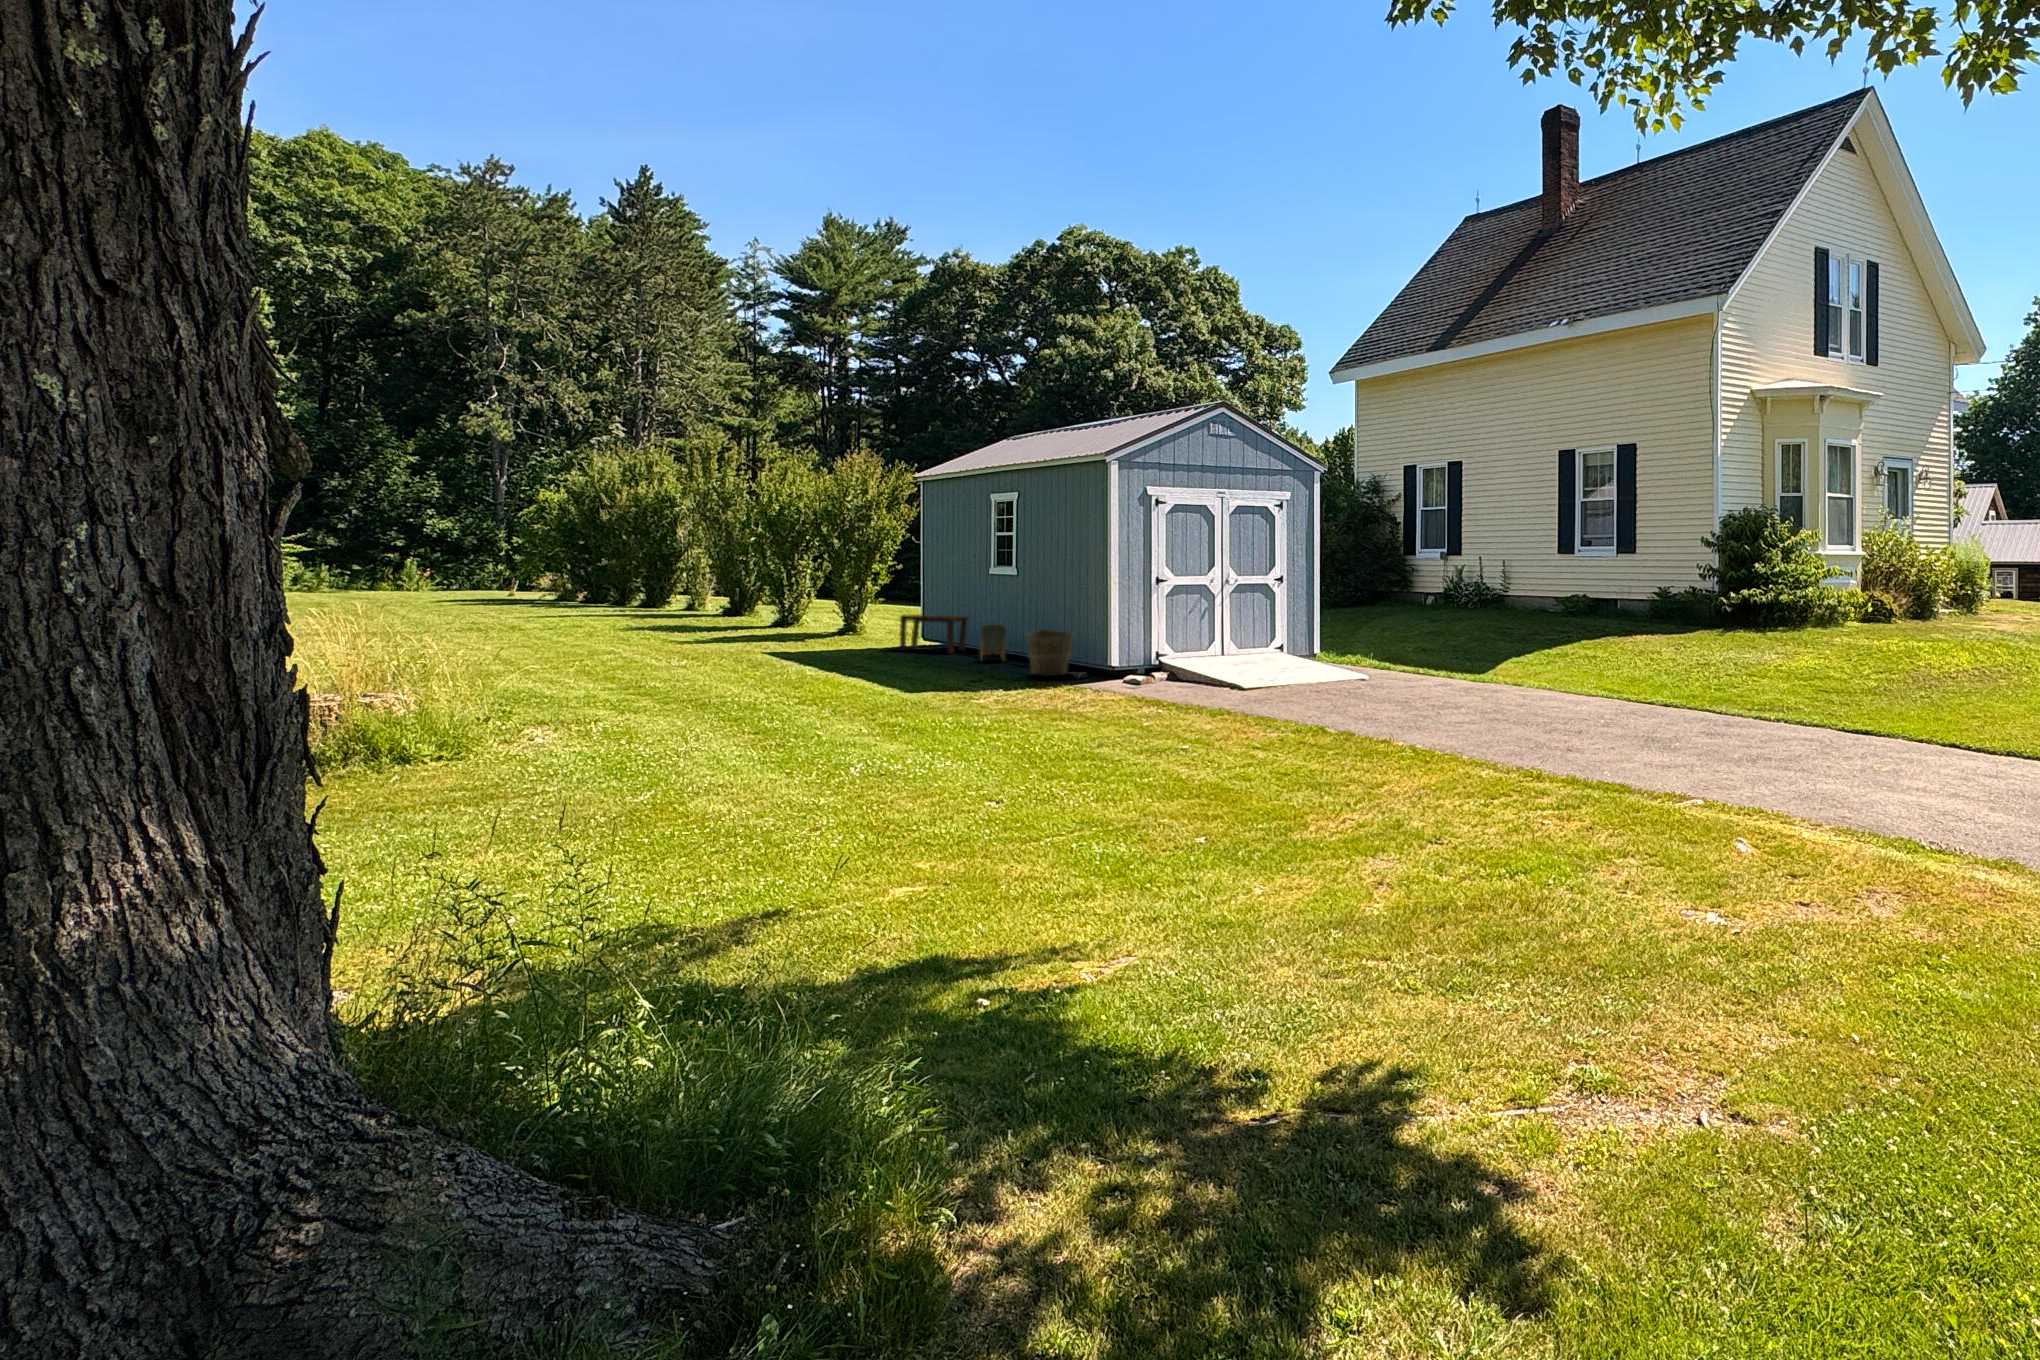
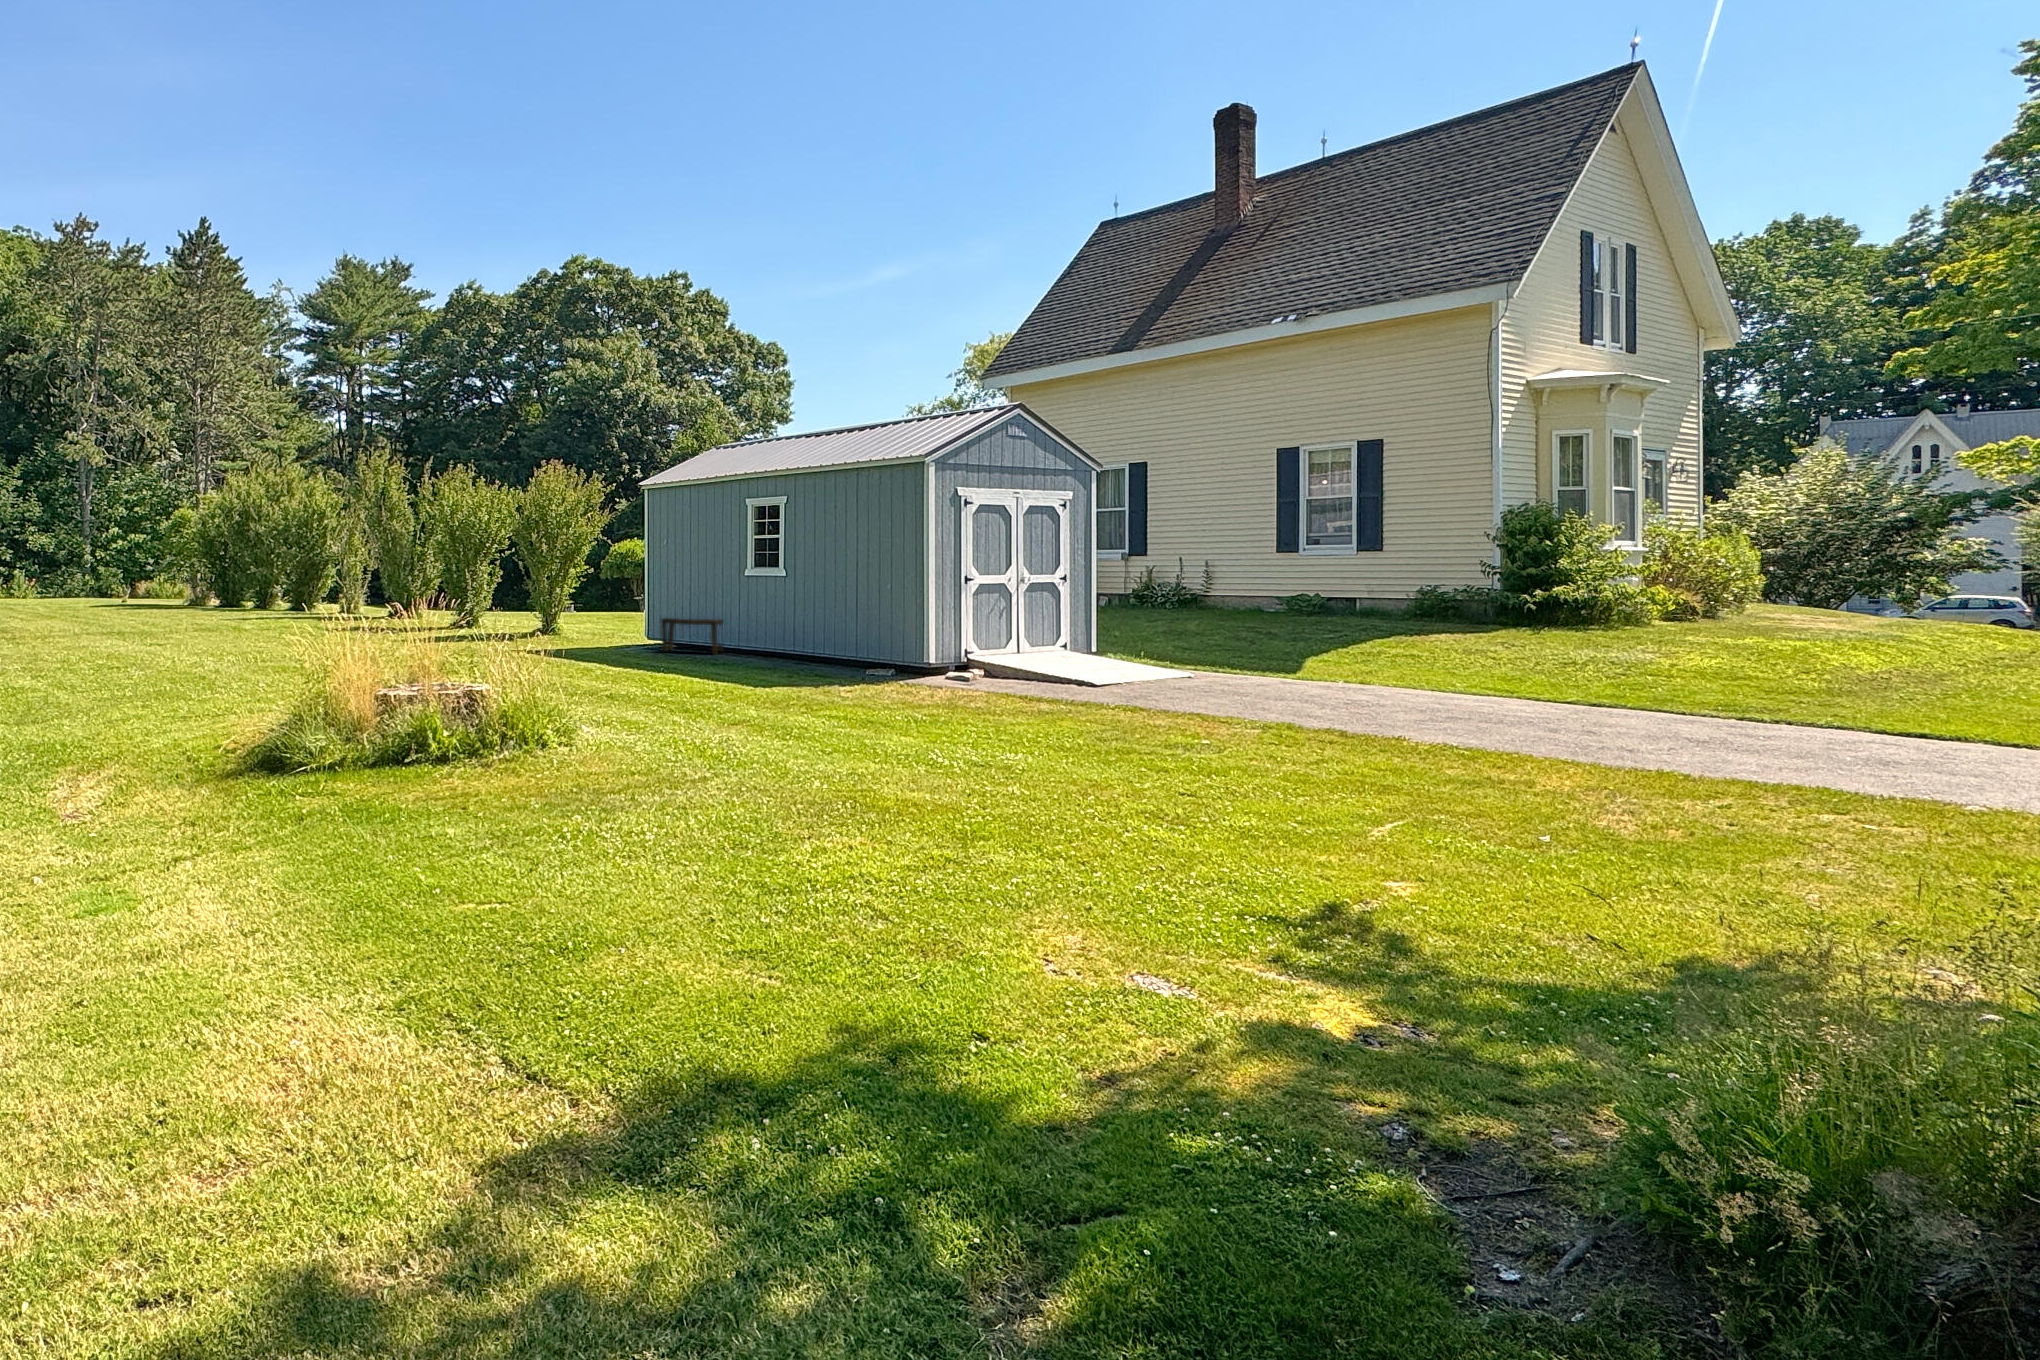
planter: present [980,624,1006,660] -> none [758,625,786,661]
wooden bucket: present [1026,630,1075,676] -> none [837,628,884,671]

